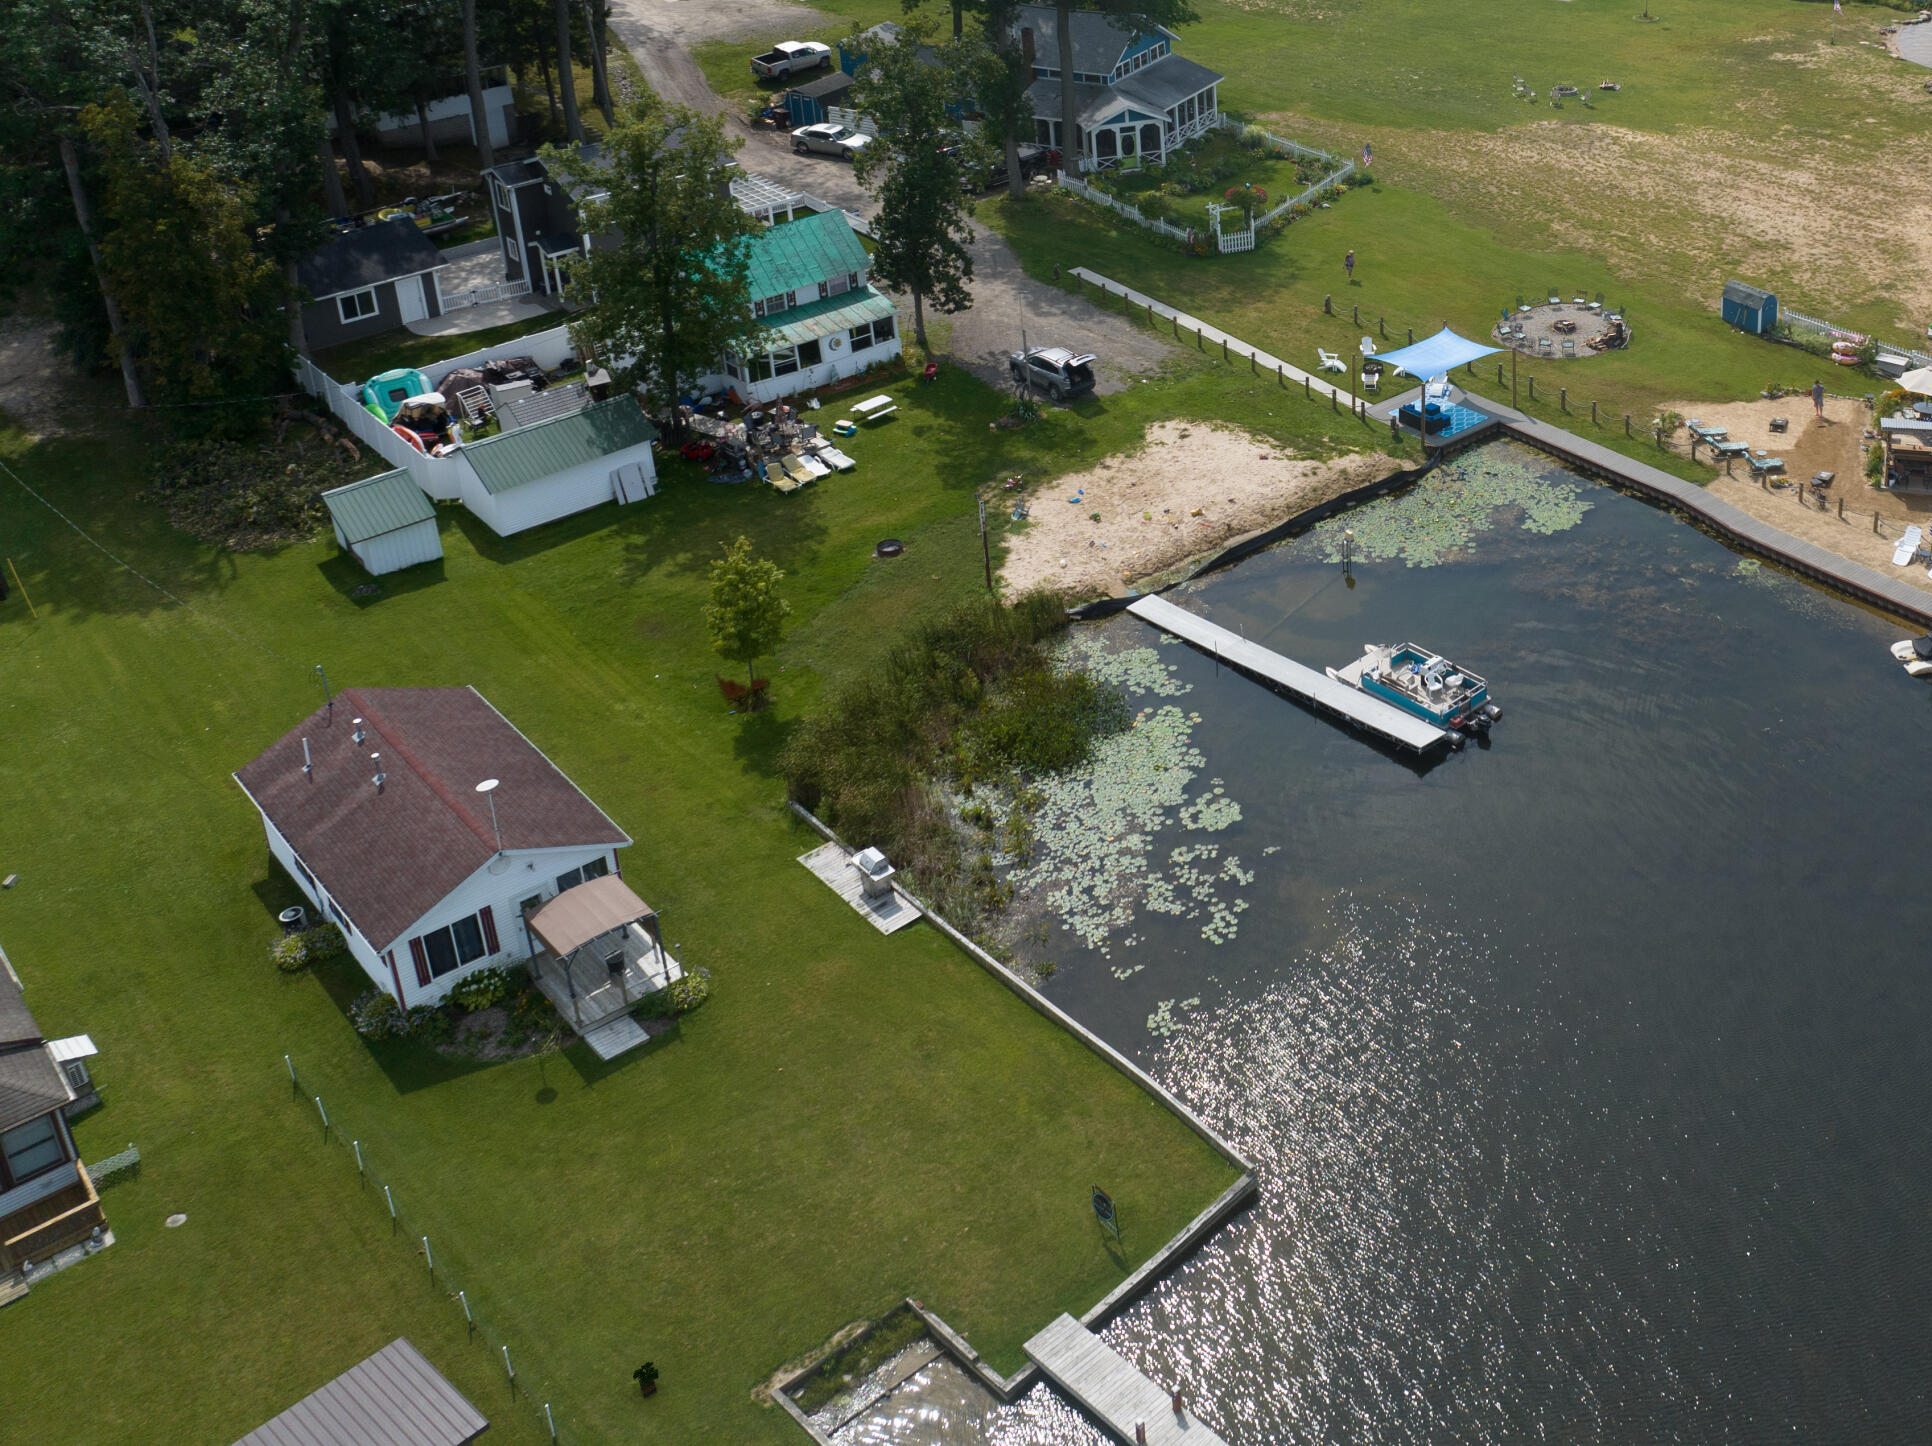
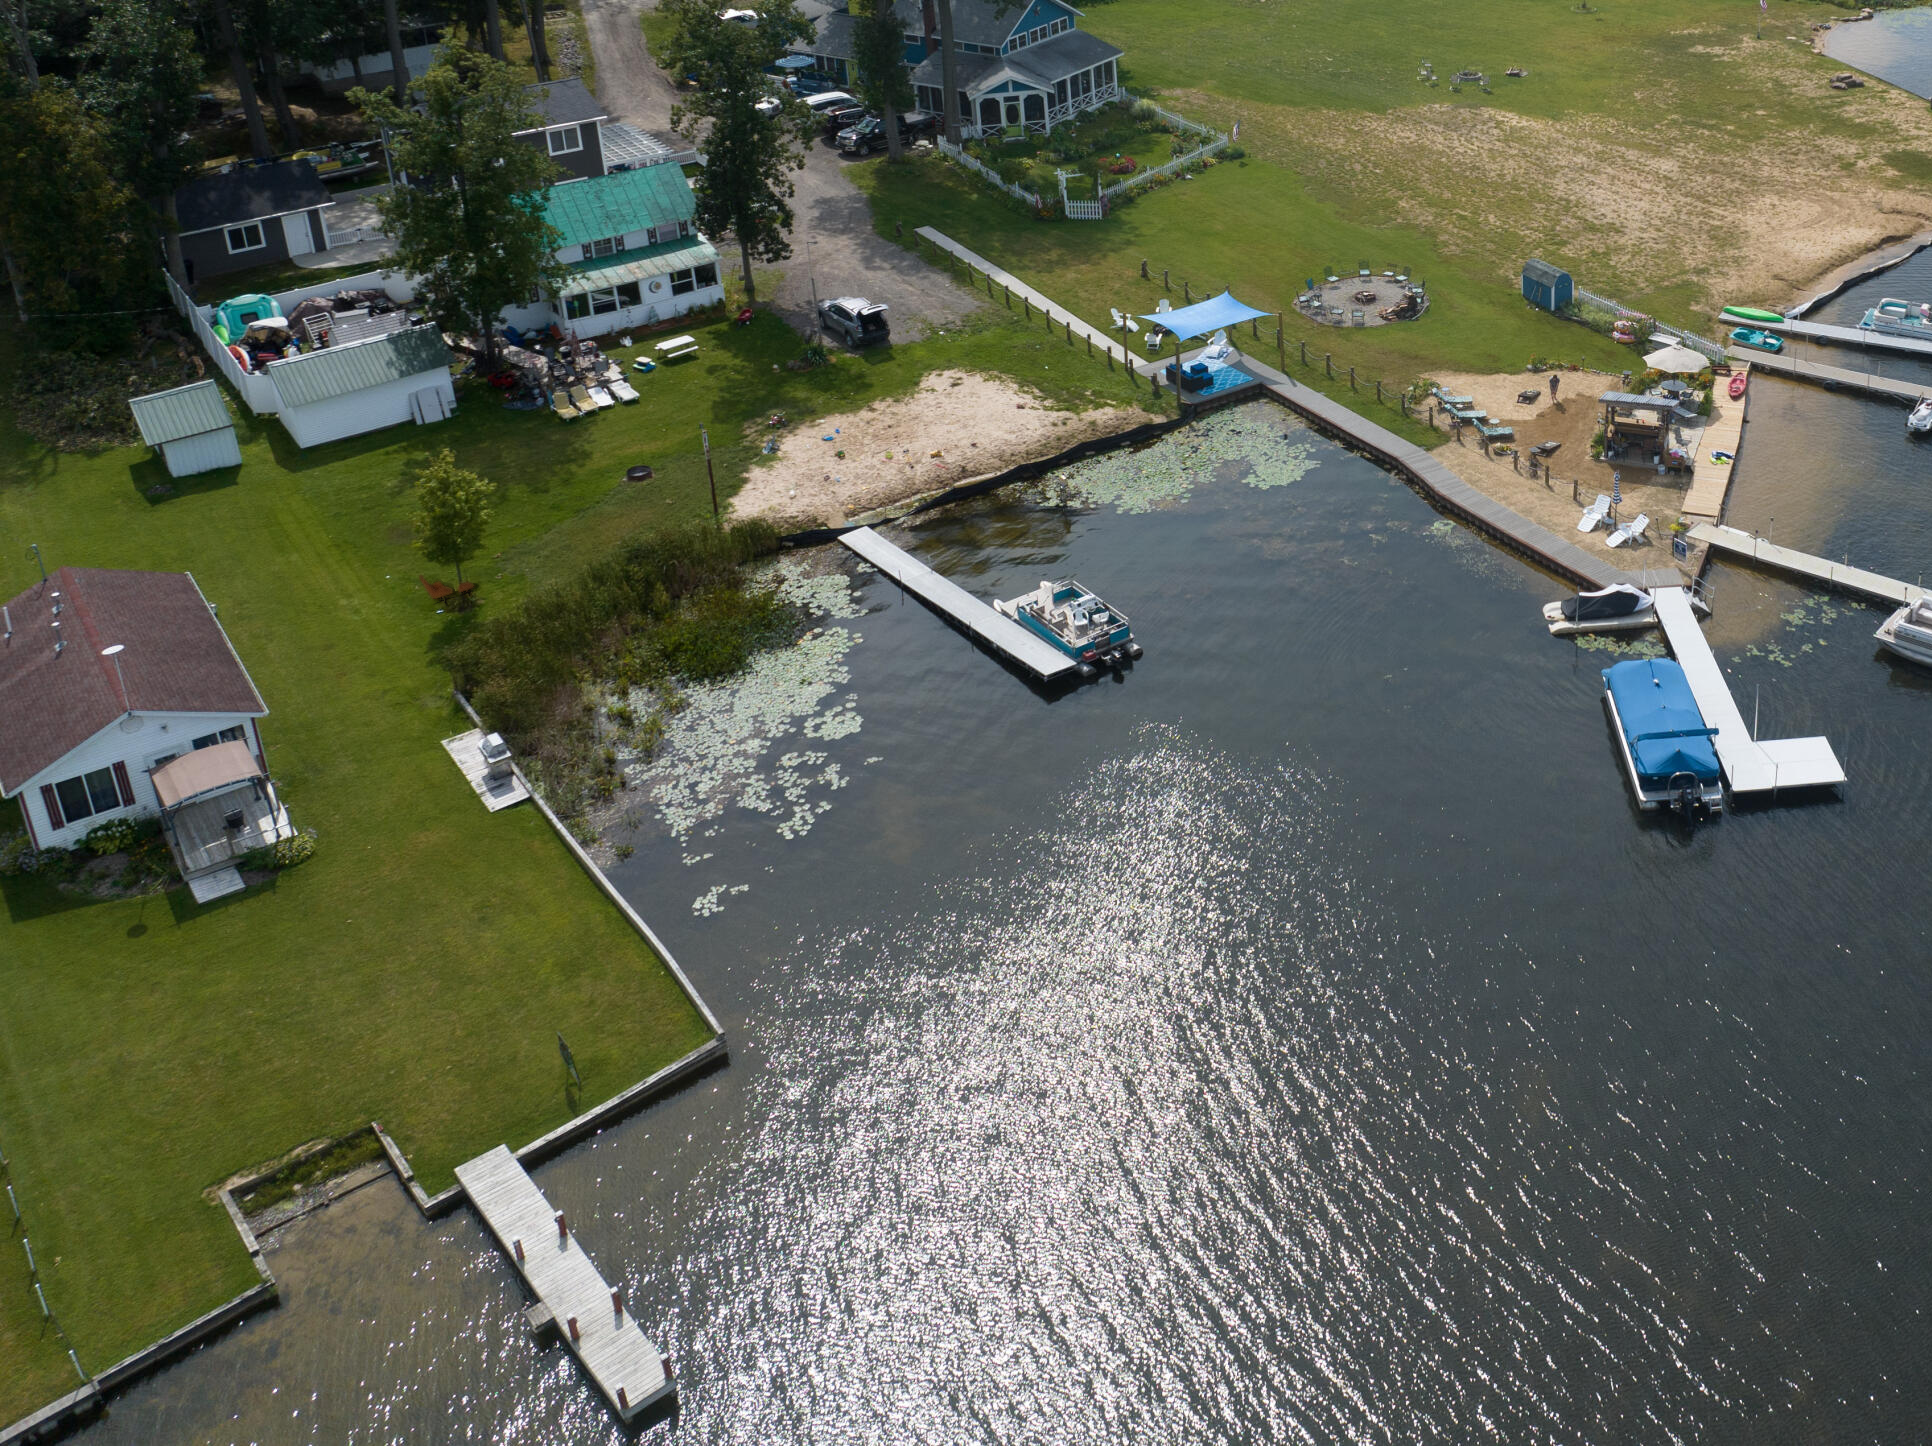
potted tree: present [633,1362,659,1399] -> none [100,1155,126,1186]

